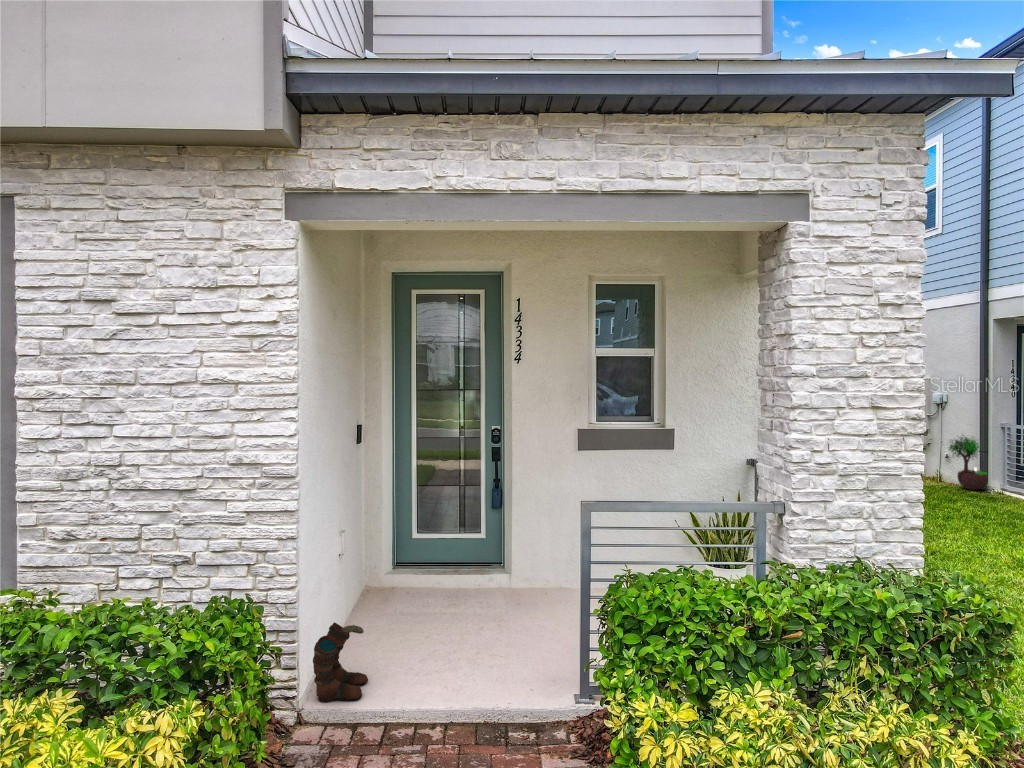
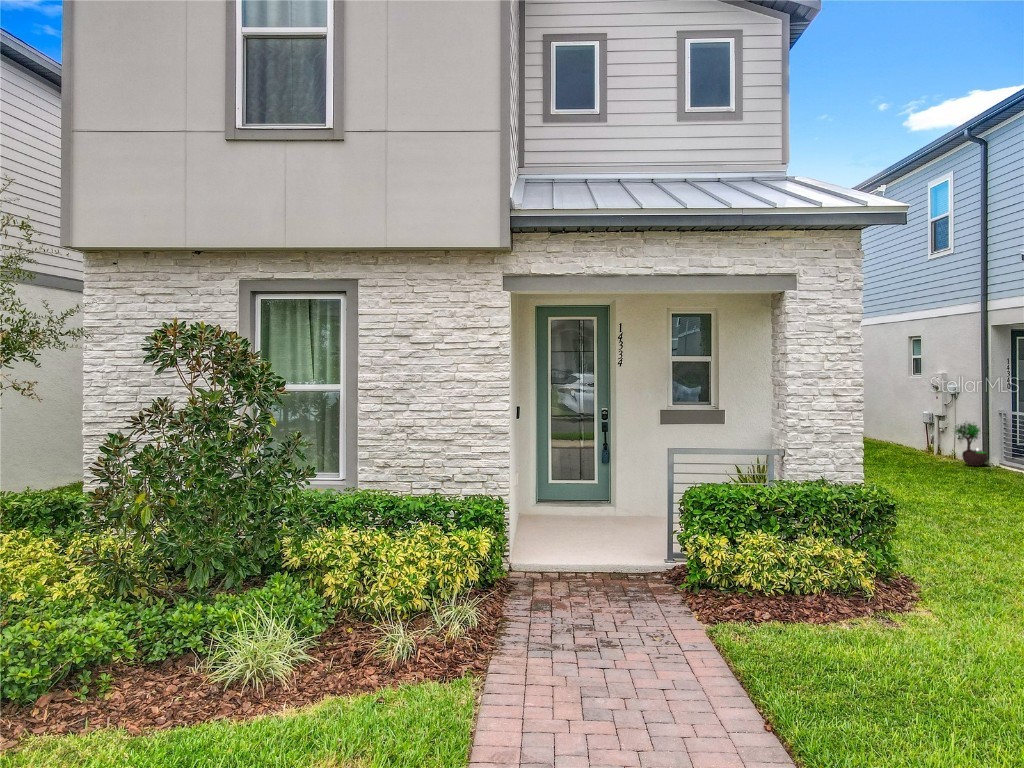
boots: present [313,623,368,702] -> none [515,517,542,558]

